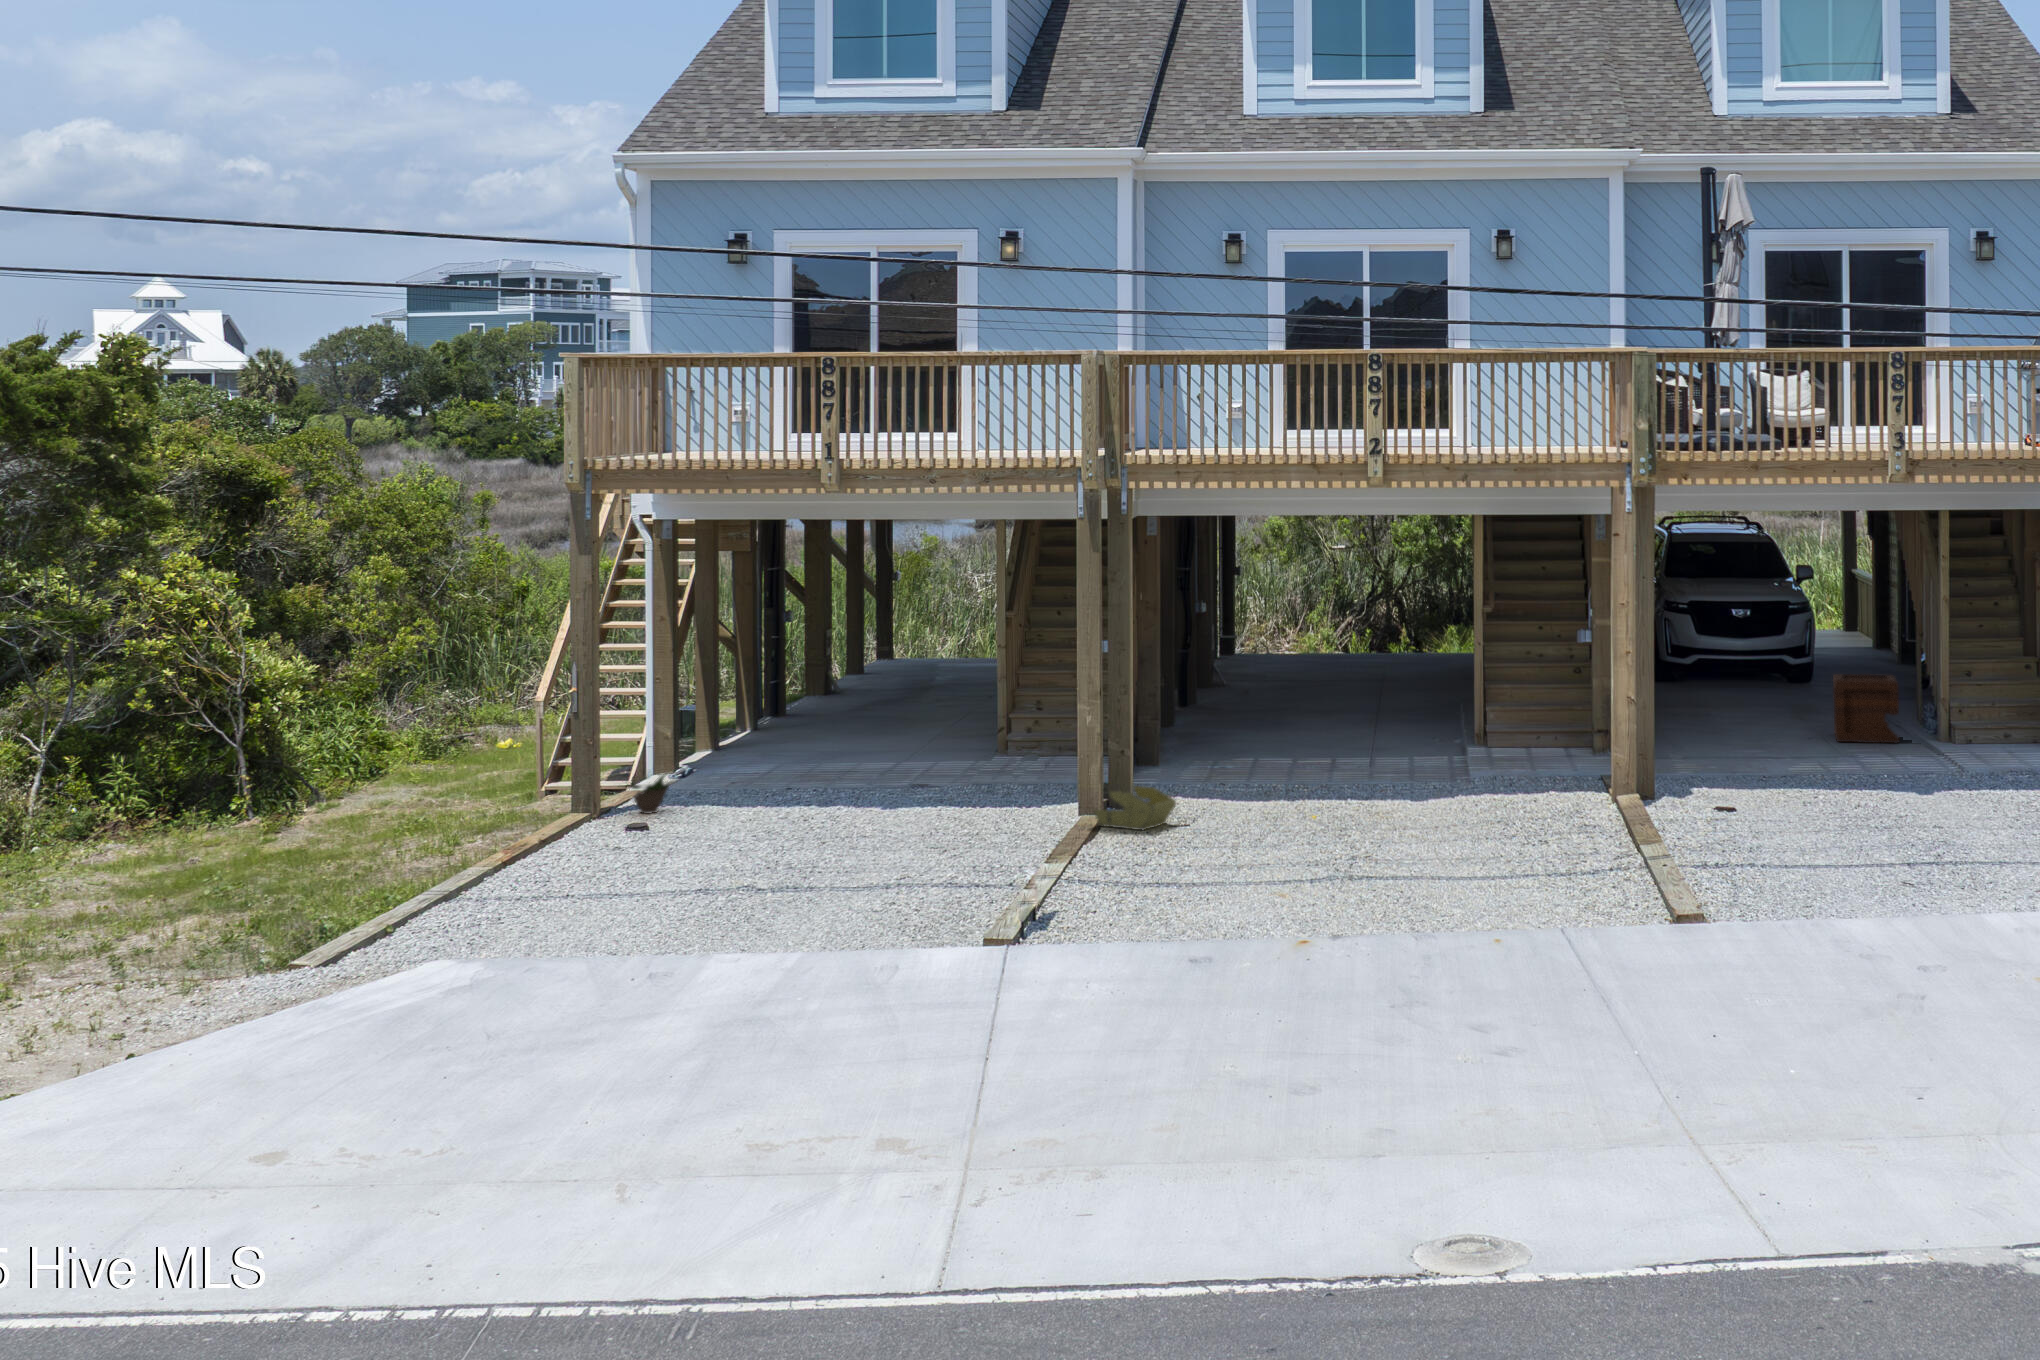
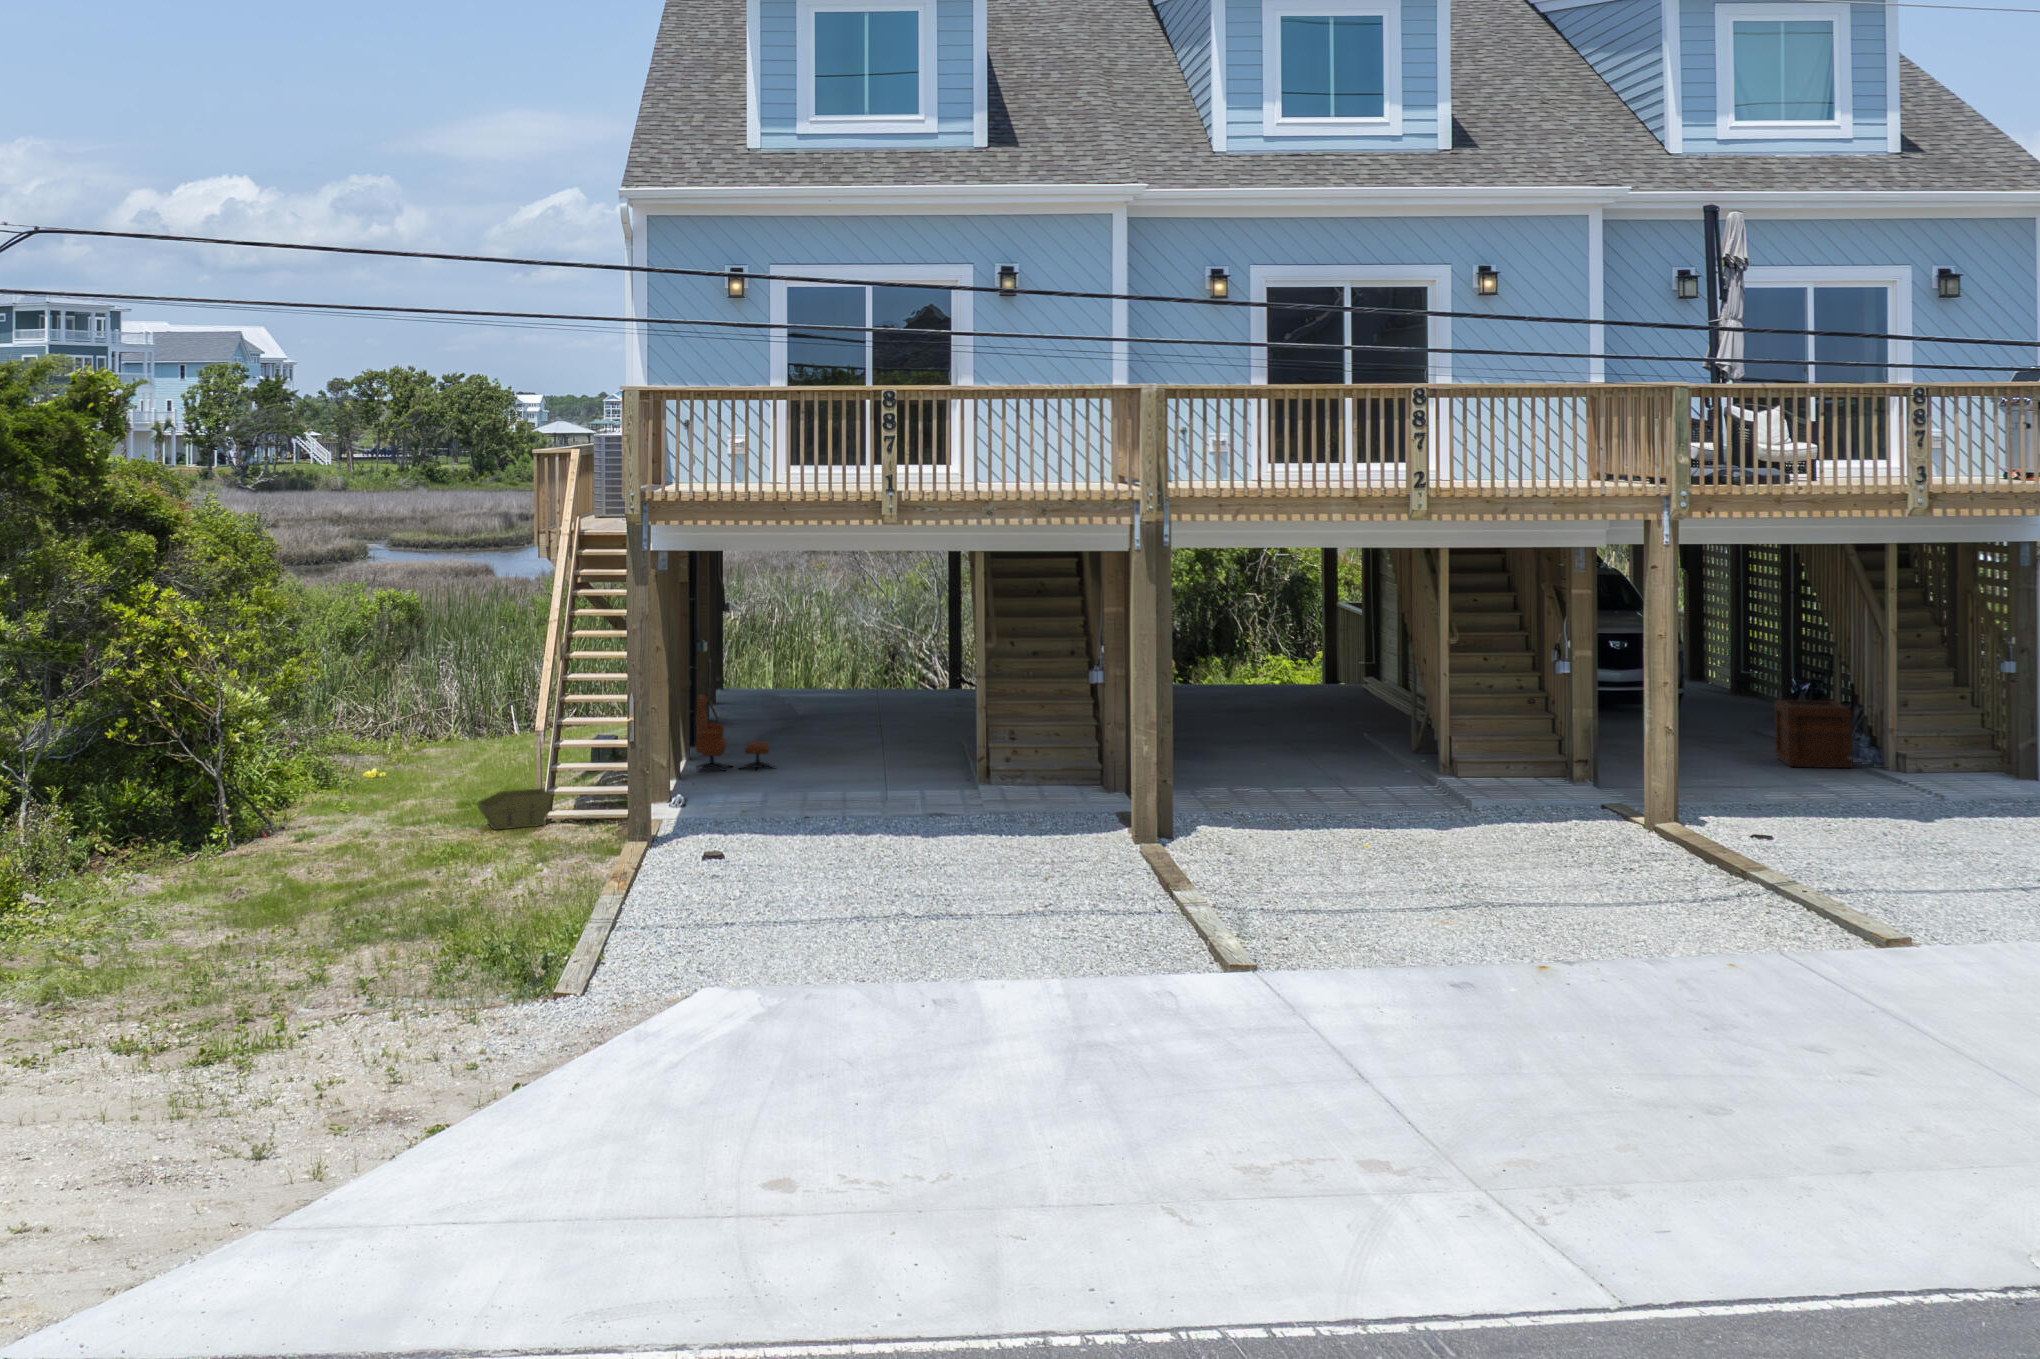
lounge chair: none [736,668,822,746] -> present [696,694,774,771]
decorative plant: present [624,774,677,814] -> none [657,802,722,843]
storage bin: present [1094,786,1176,830] -> present [478,788,552,830]

